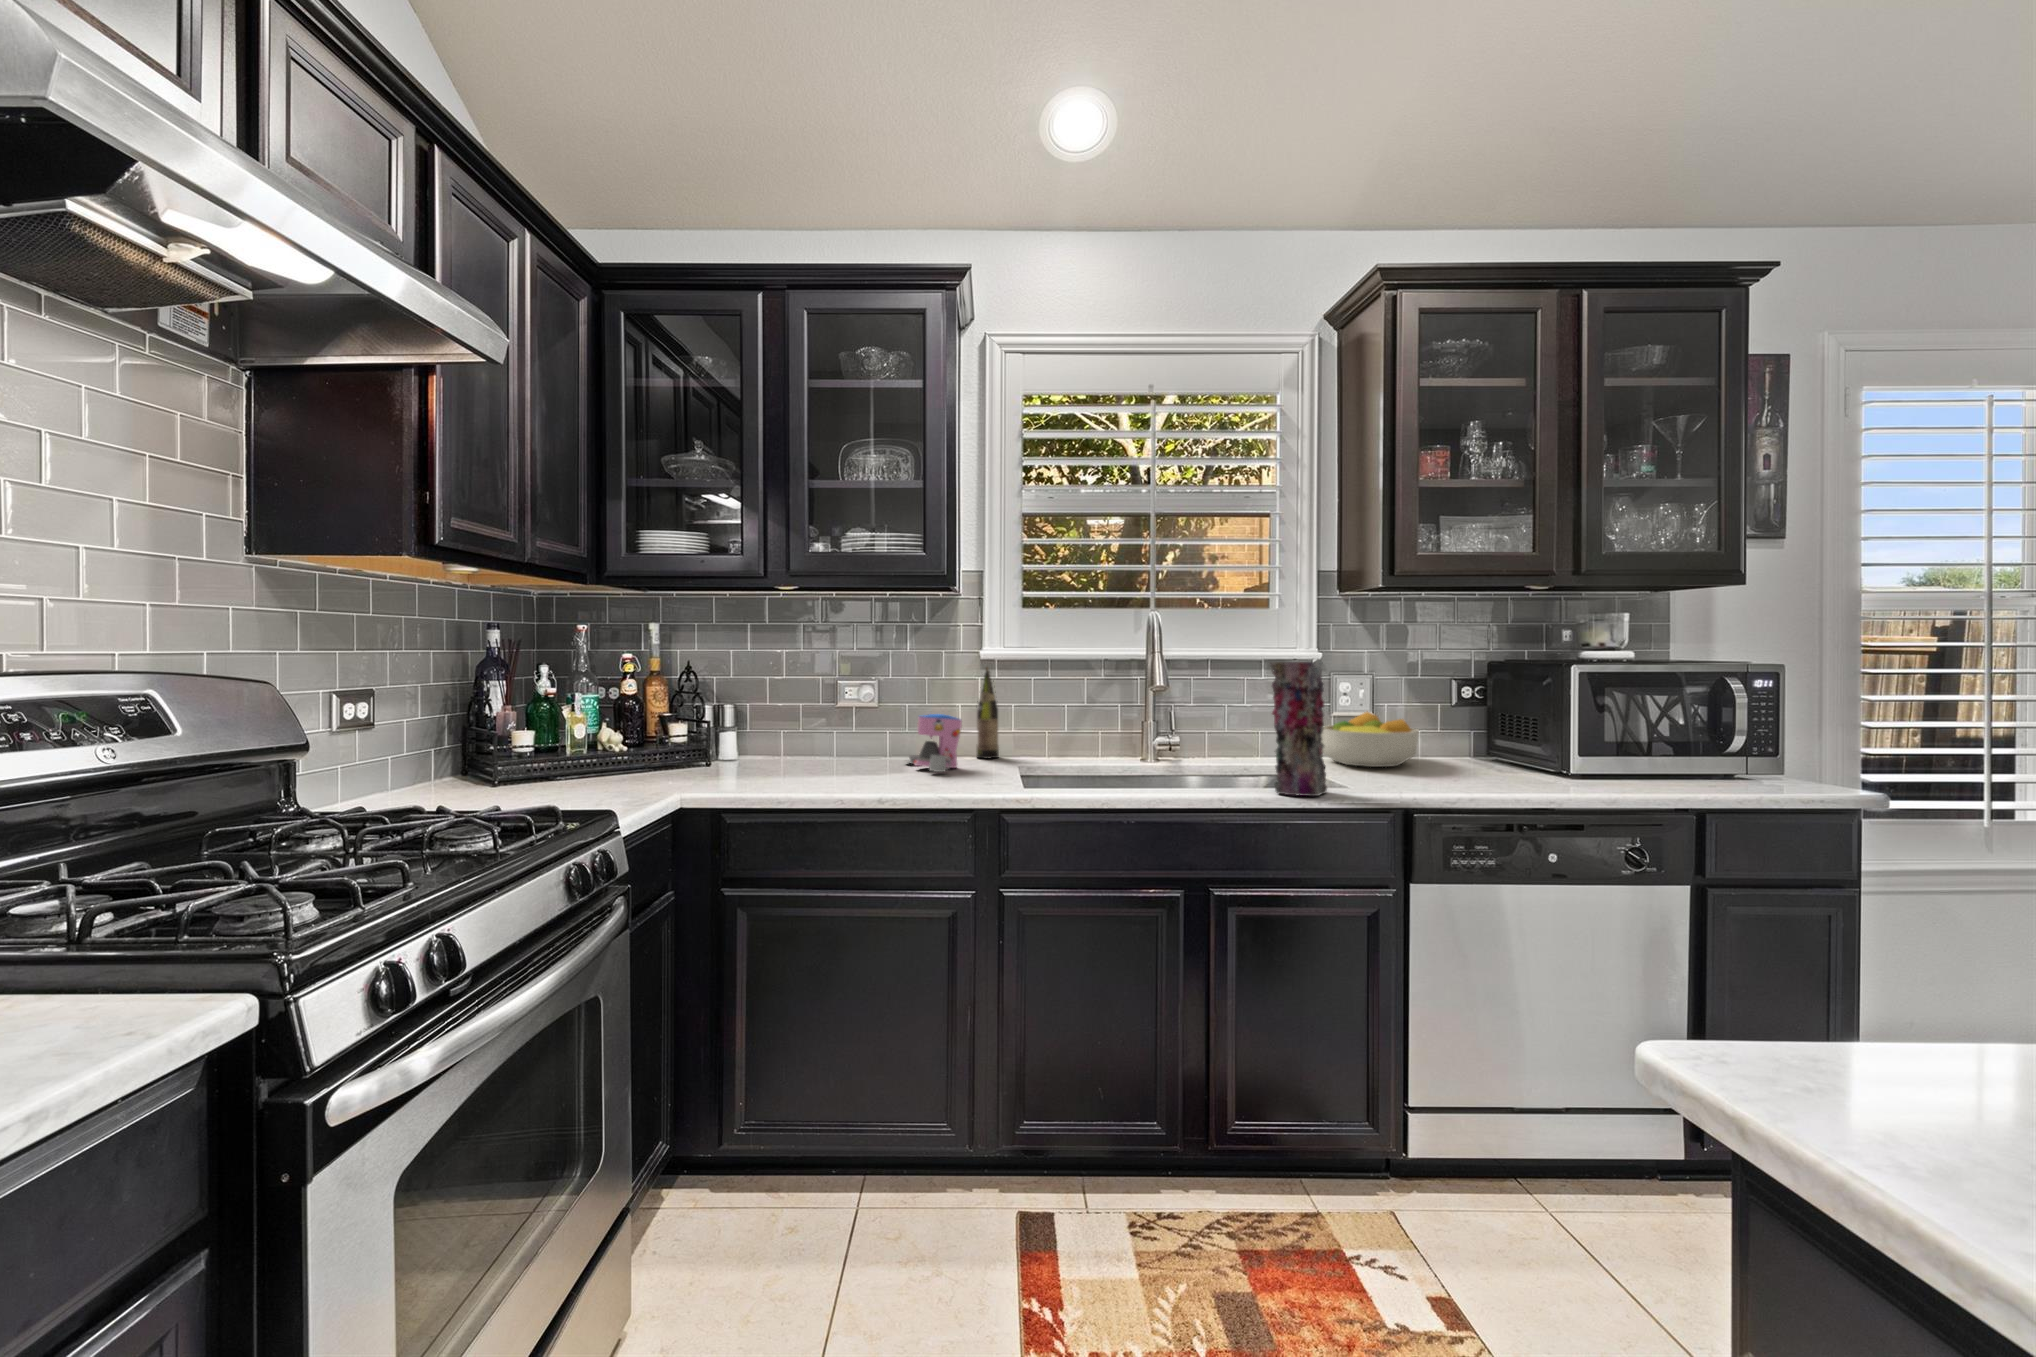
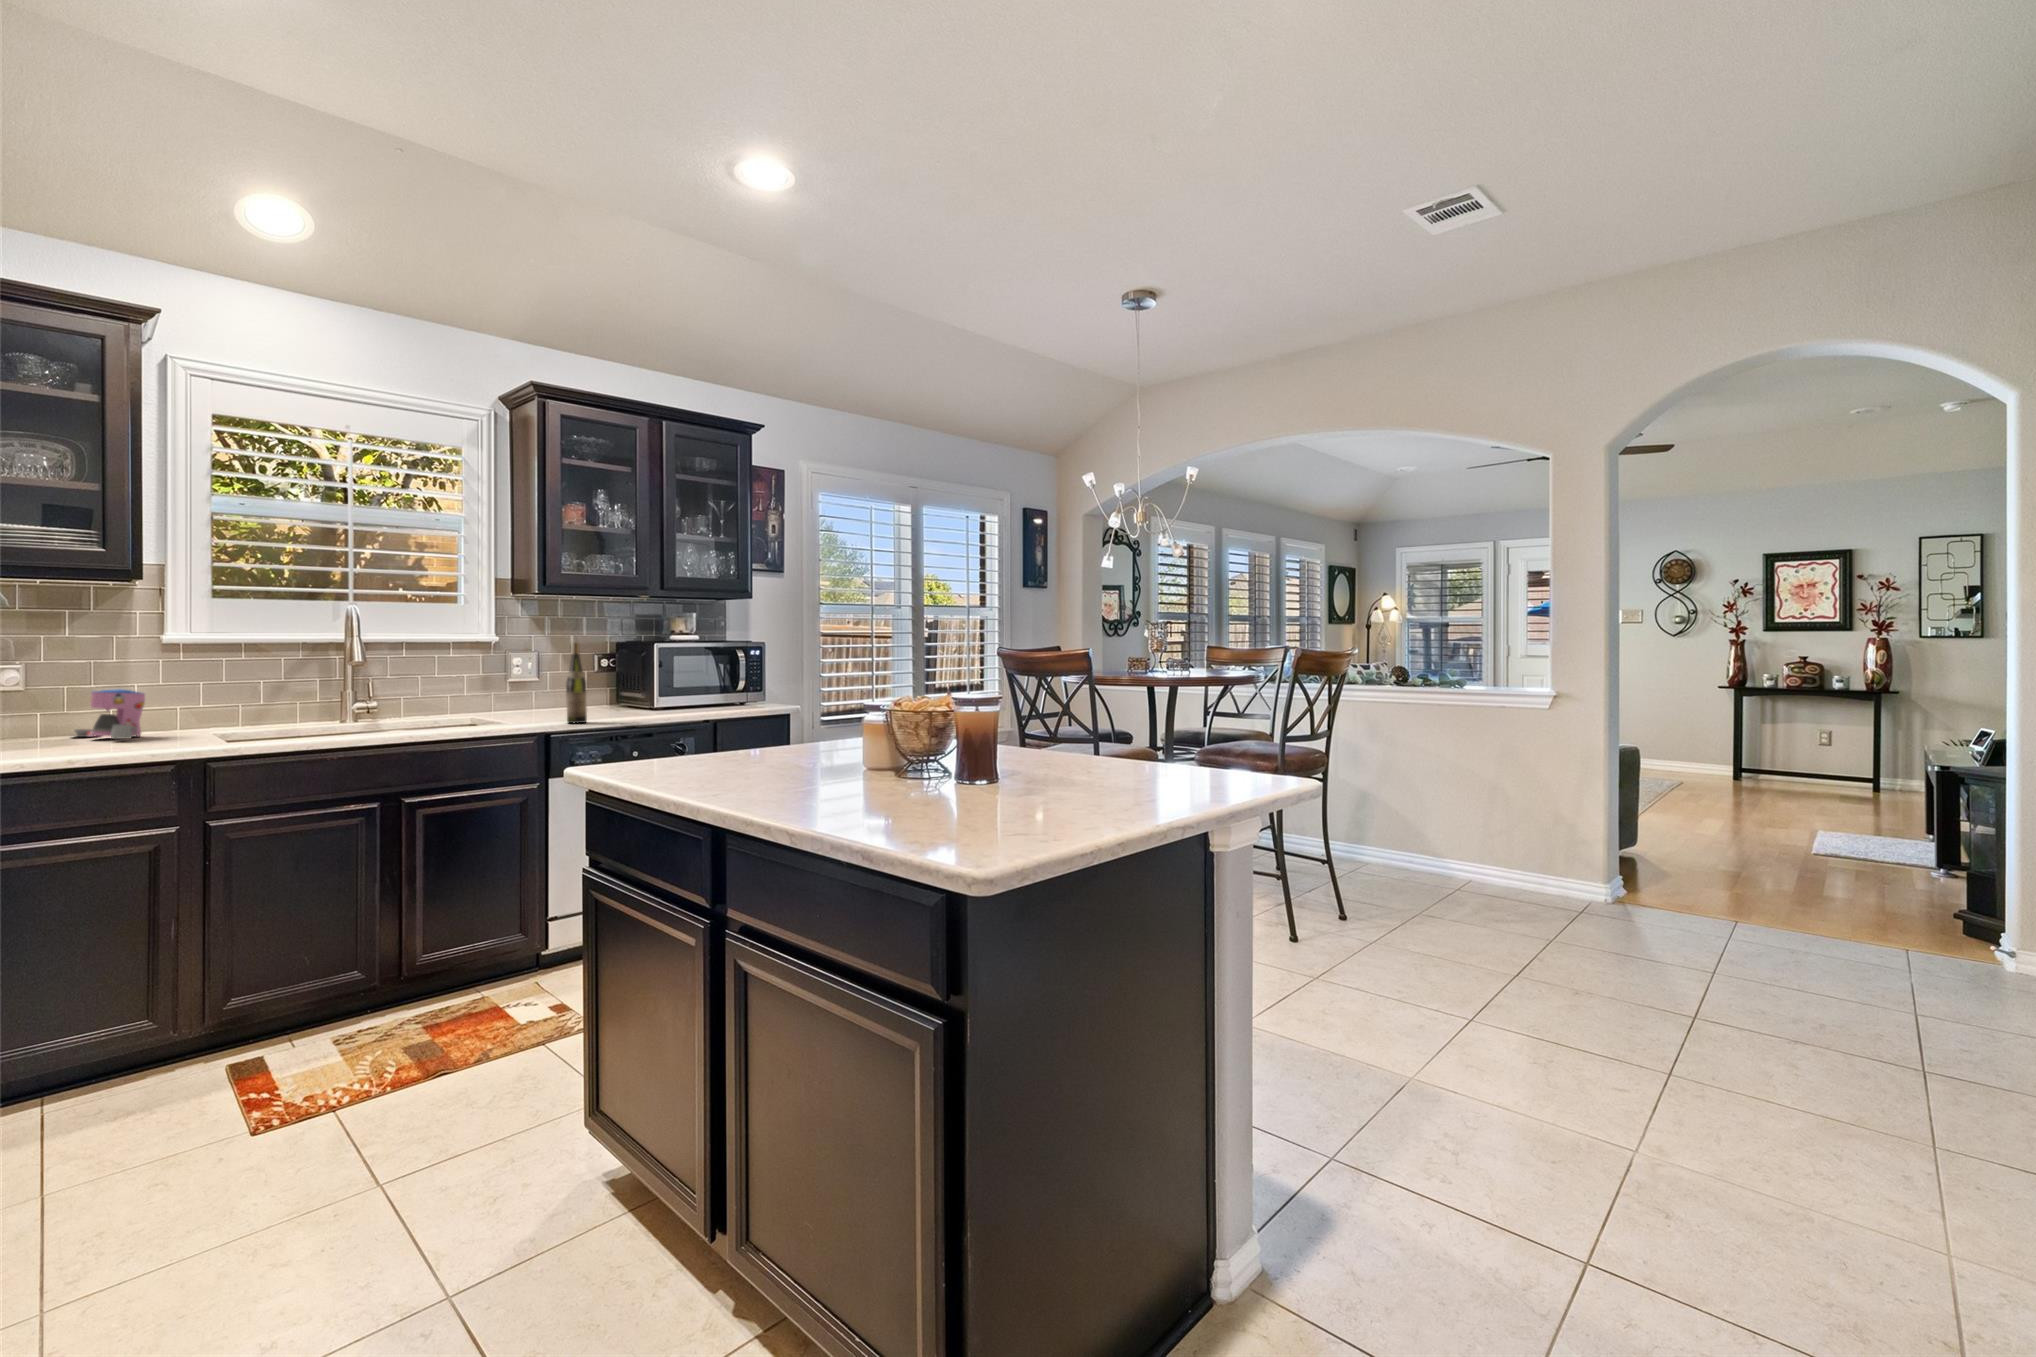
vase: present [1270,662,1327,796] -> none [449,643,494,730]
wine bottle: present [976,668,999,758] -> present [566,643,587,723]
fruit bowl: present [1322,712,1419,767] -> none [496,678,568,714]

